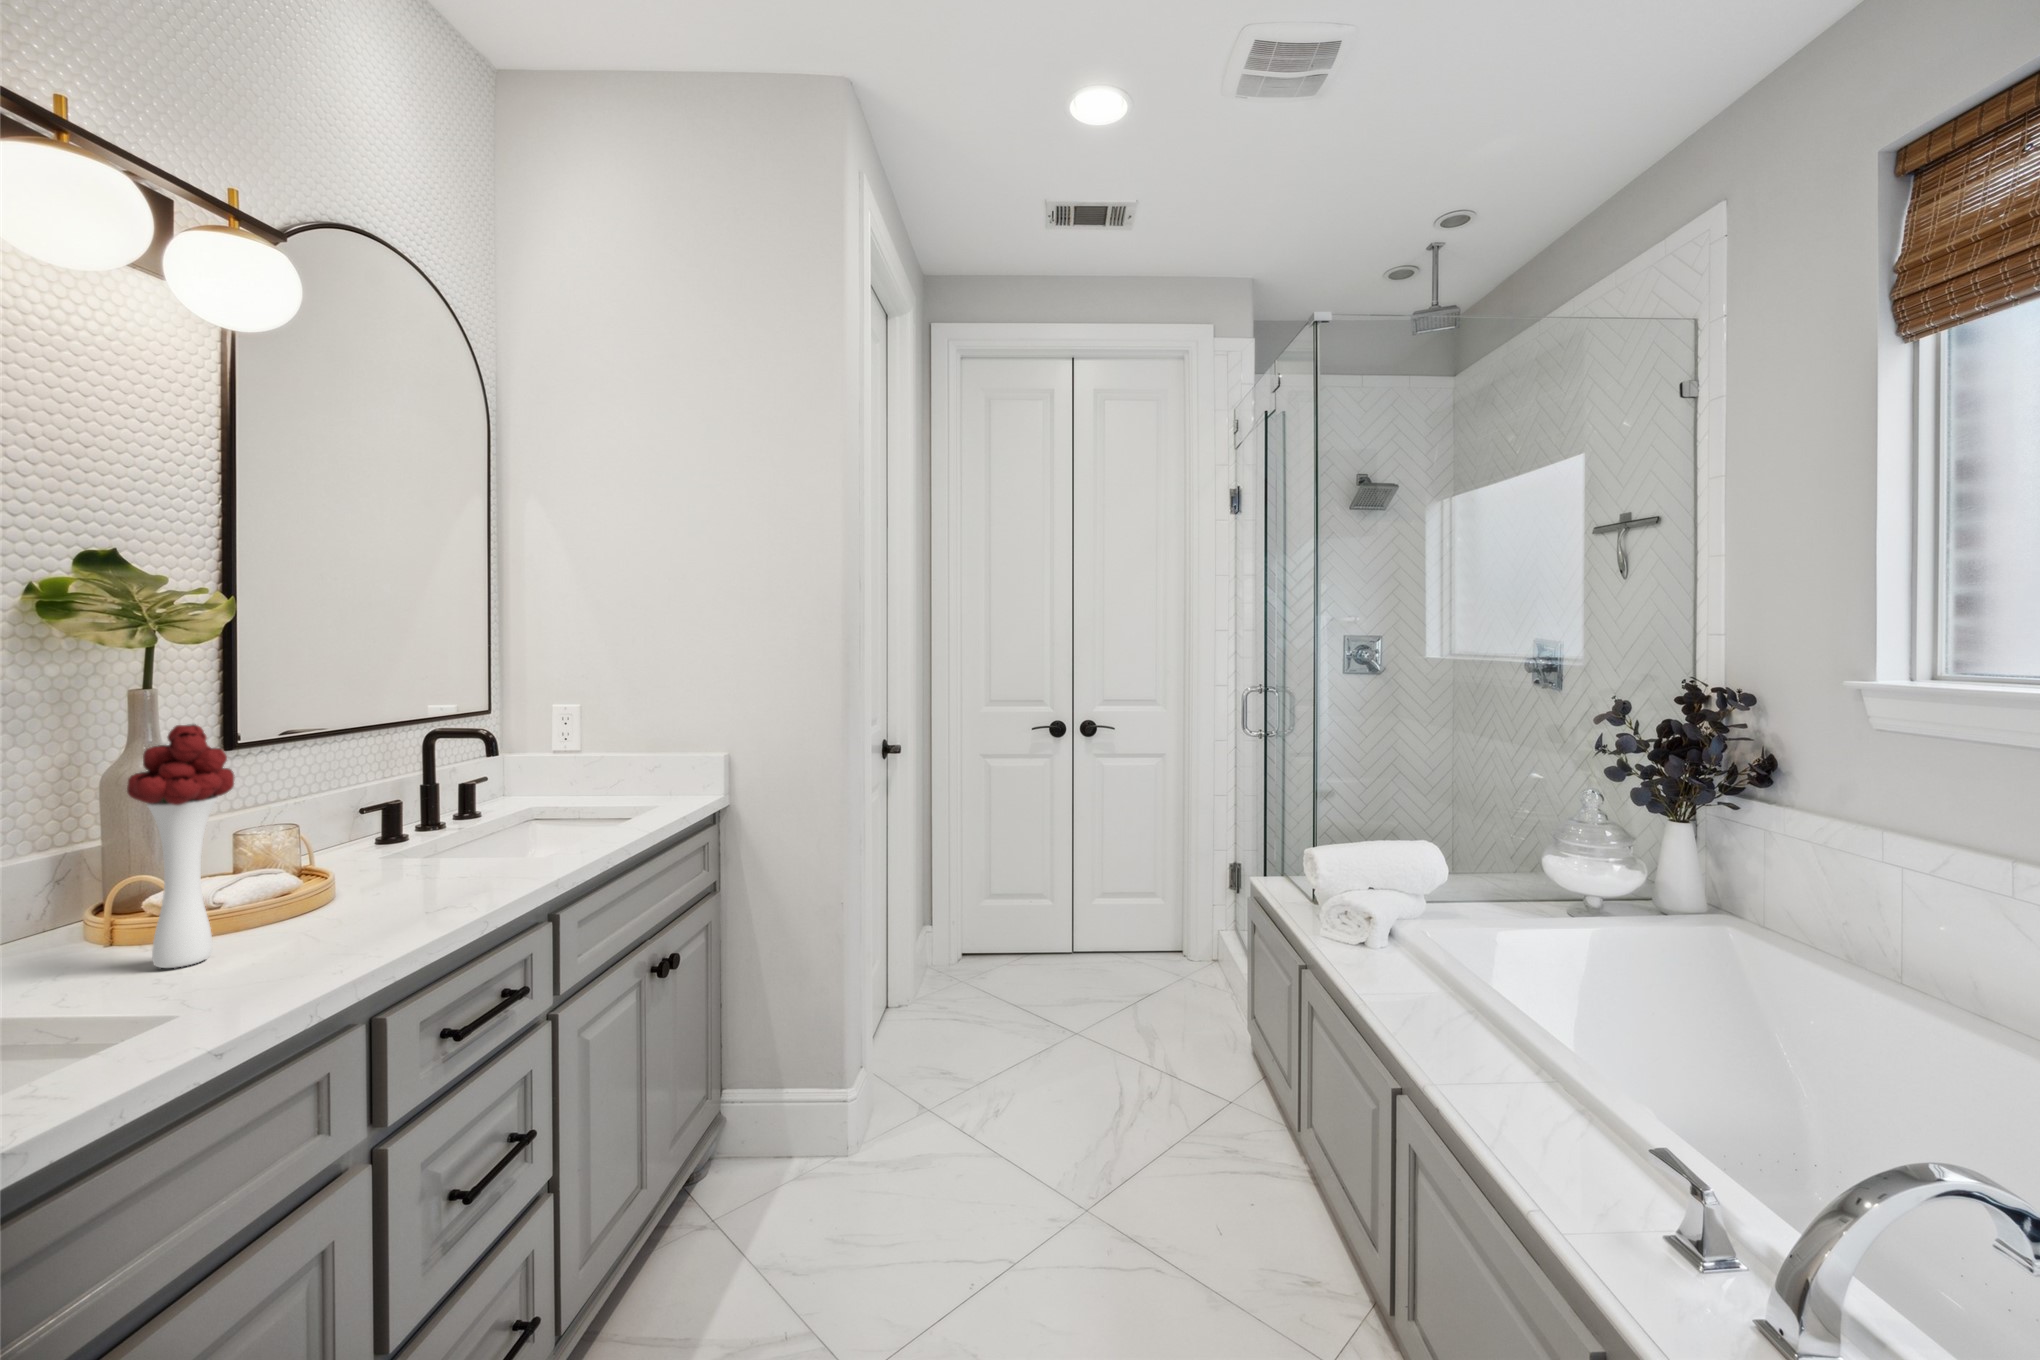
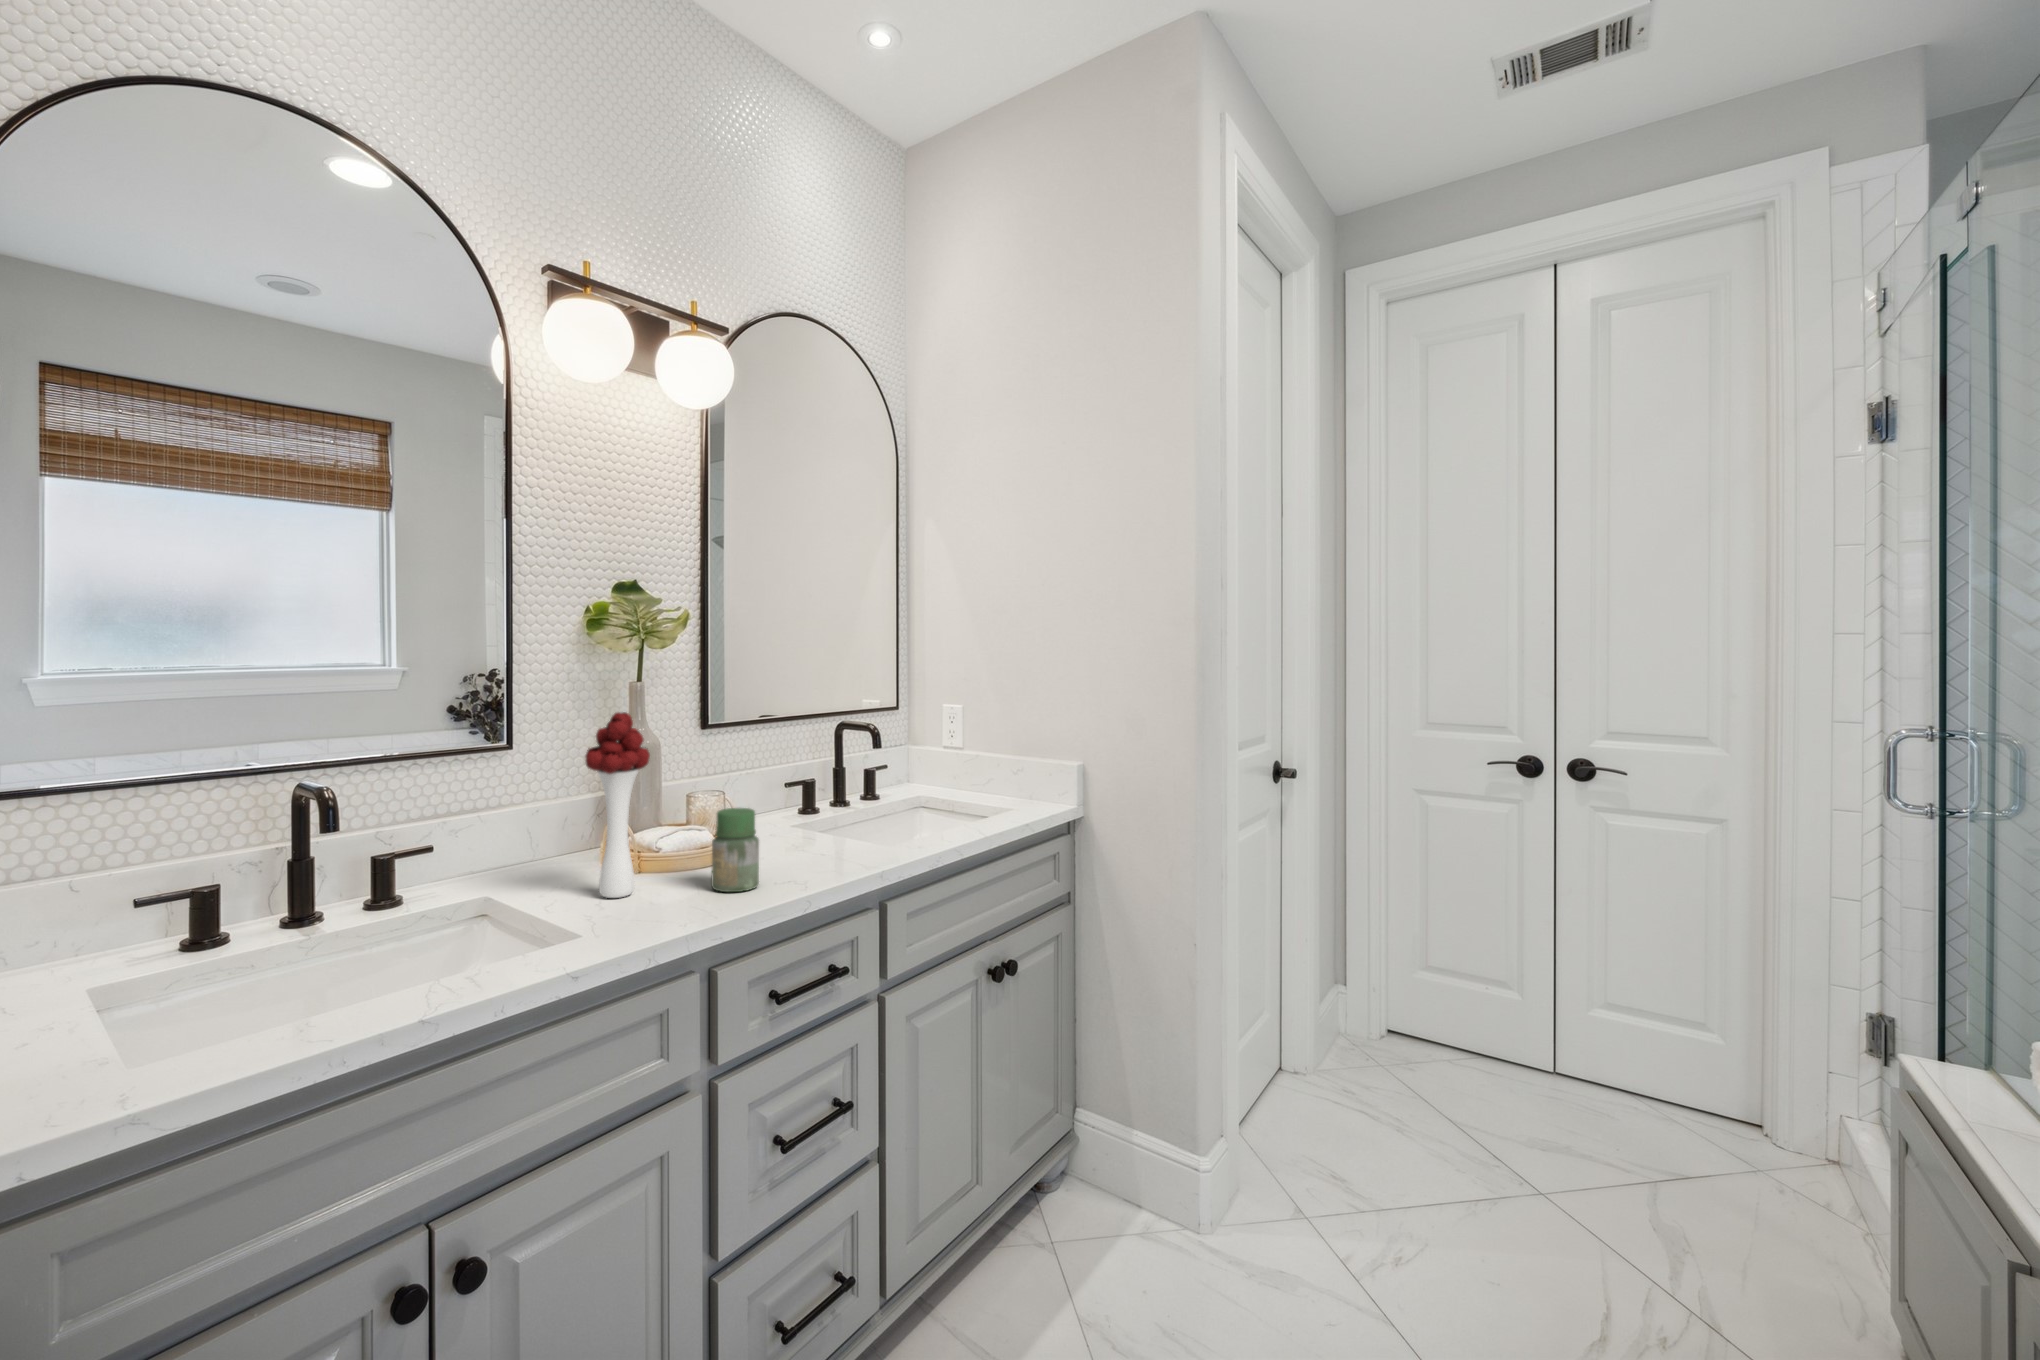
jar: none [333,830,402,932] -> present [711,808,759,892]

